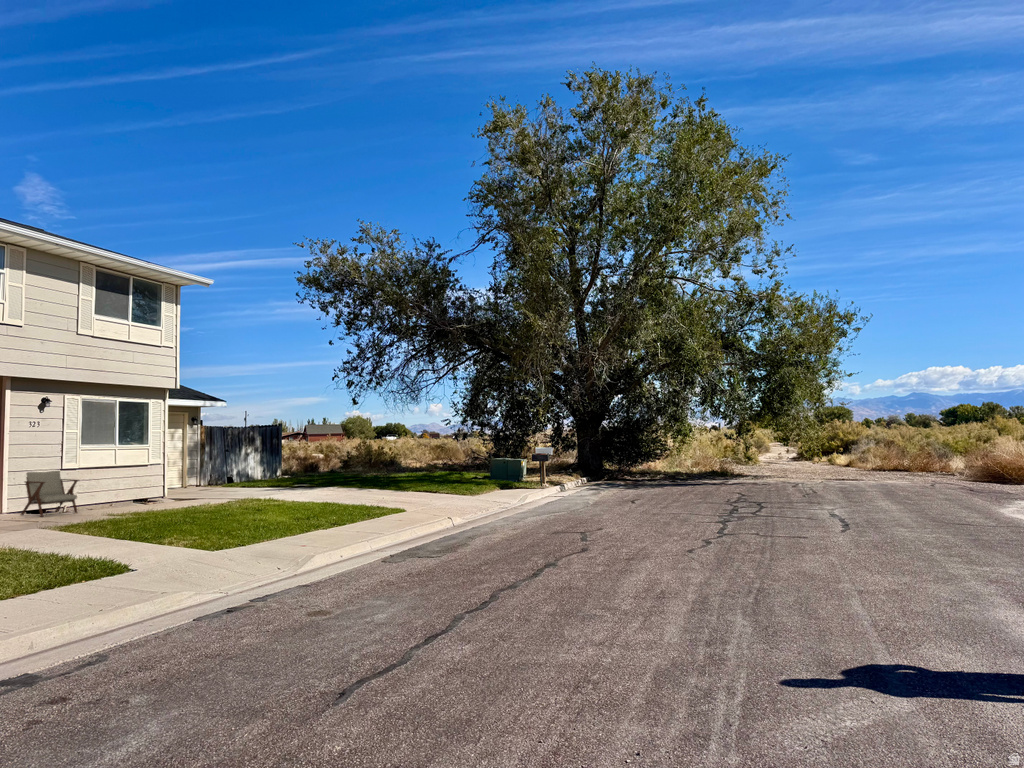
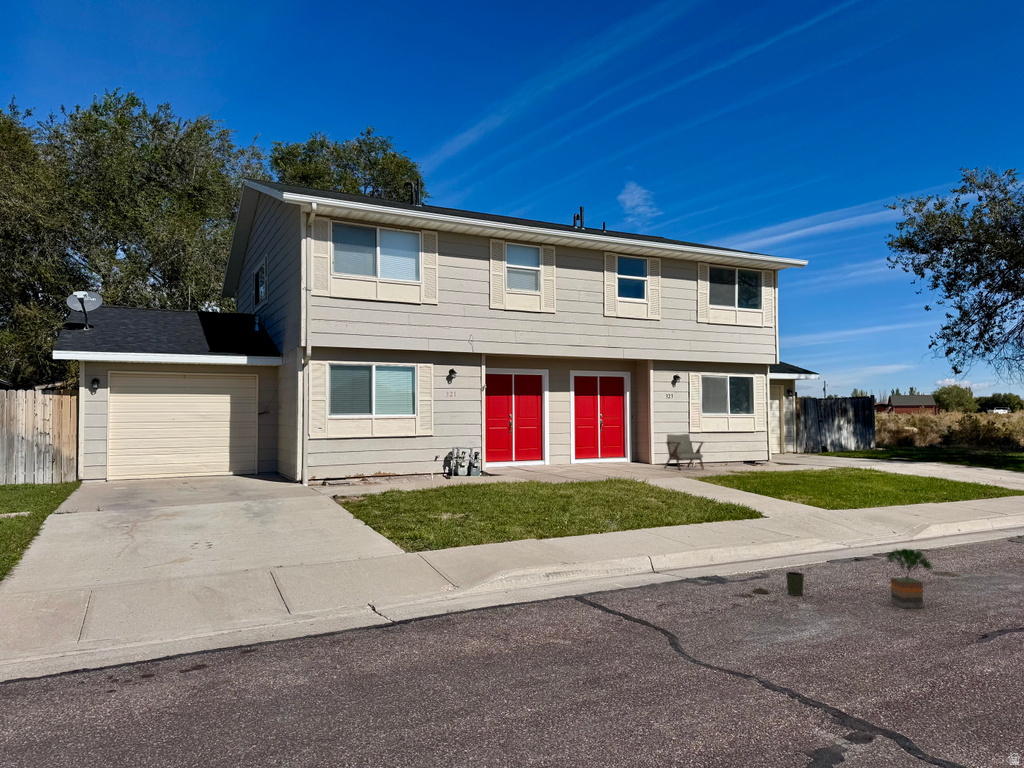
potted tree: none [246,597,297,672] -> present [887,549,932,608]
trash can: none [71,651,145,692] -> present [753,572,804,596]

